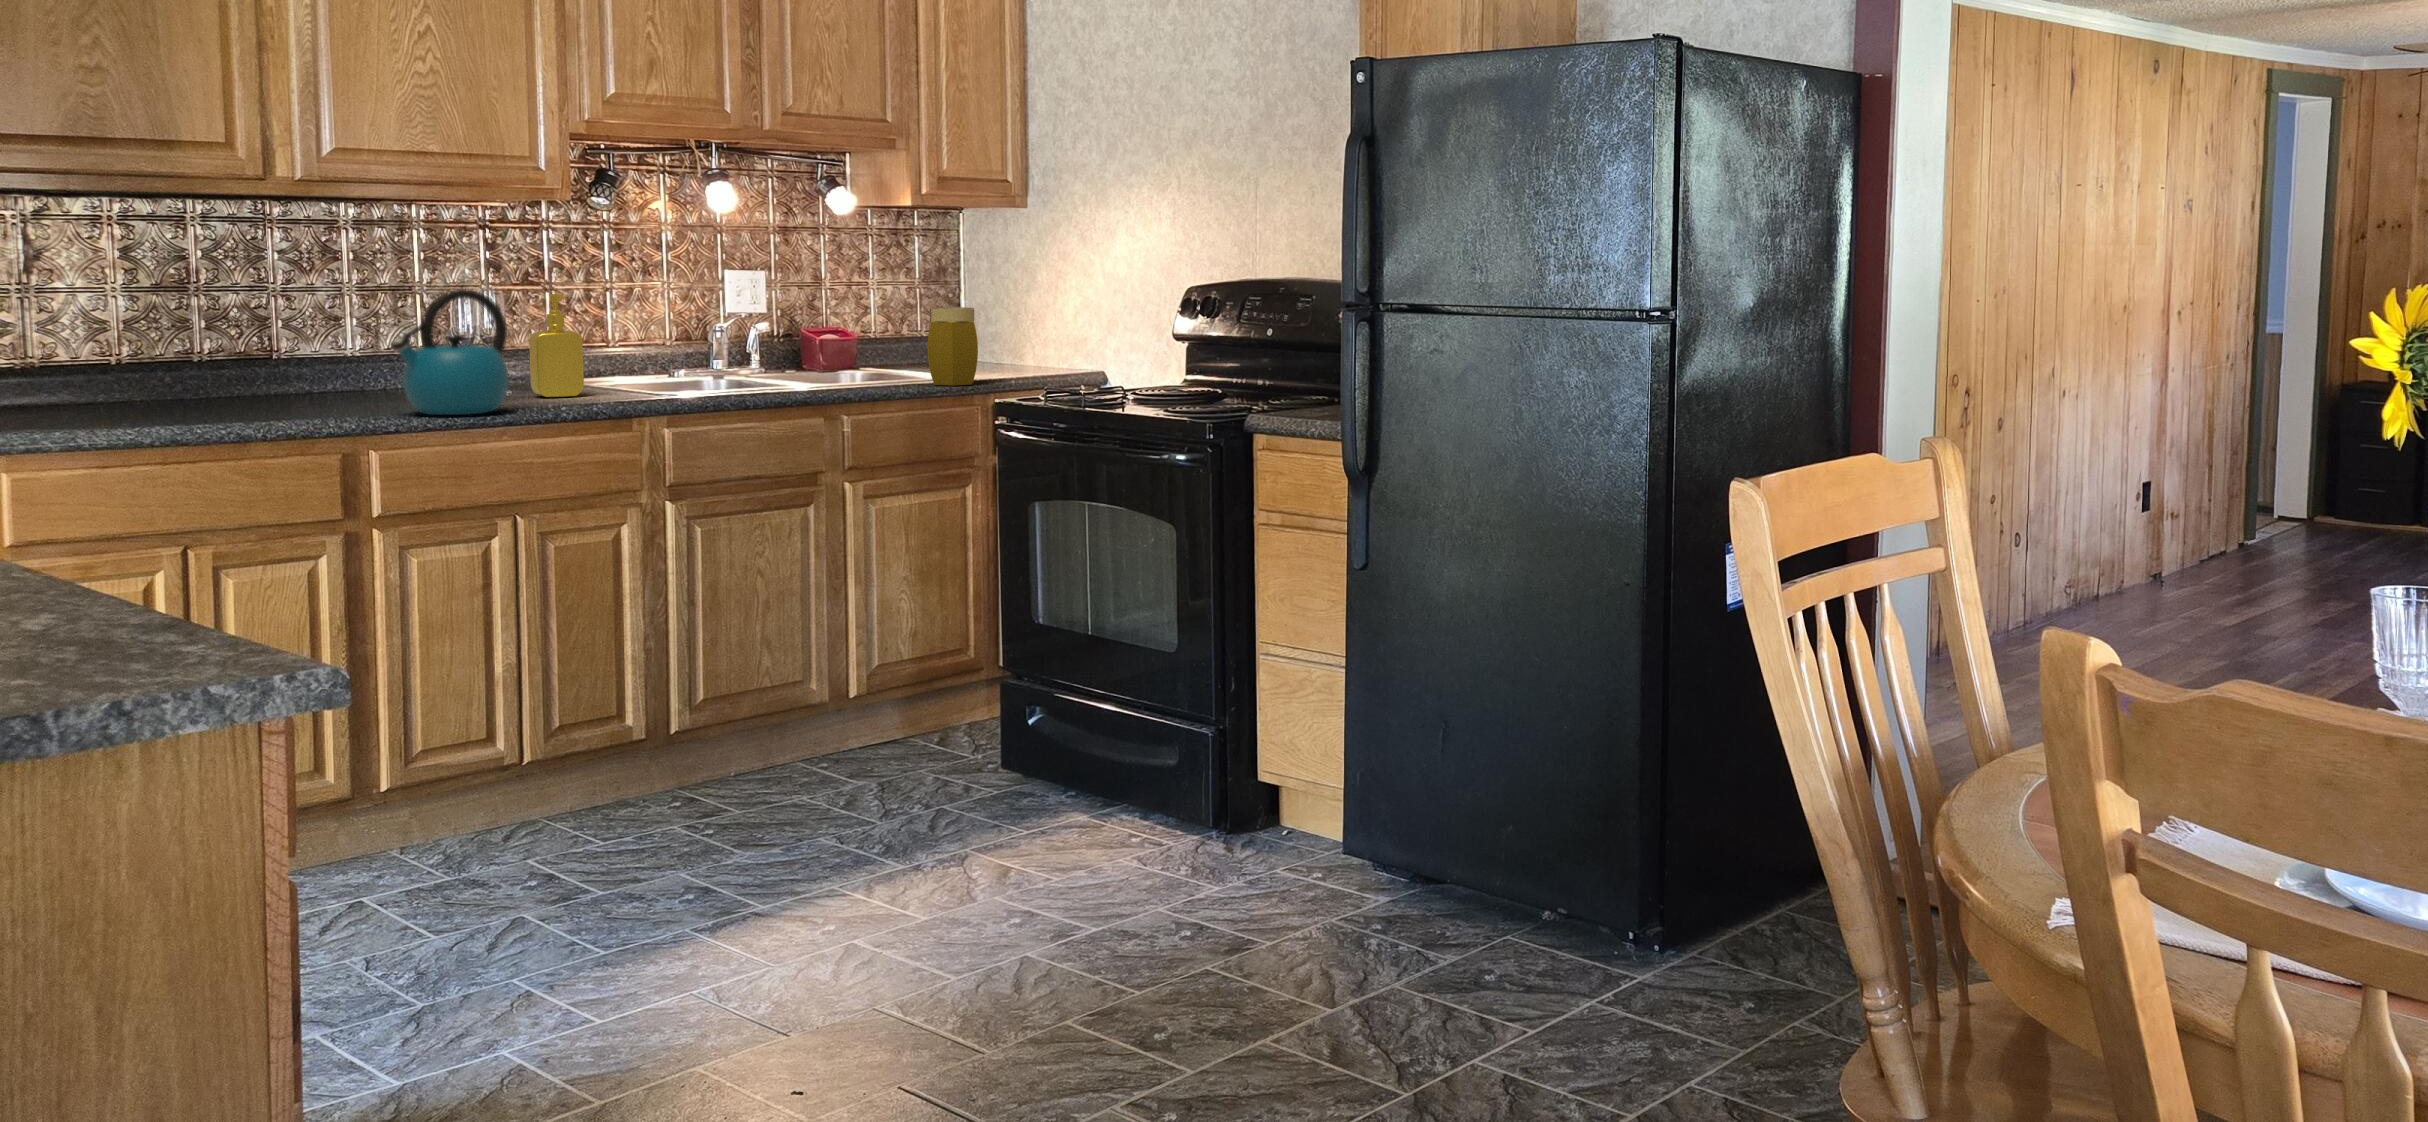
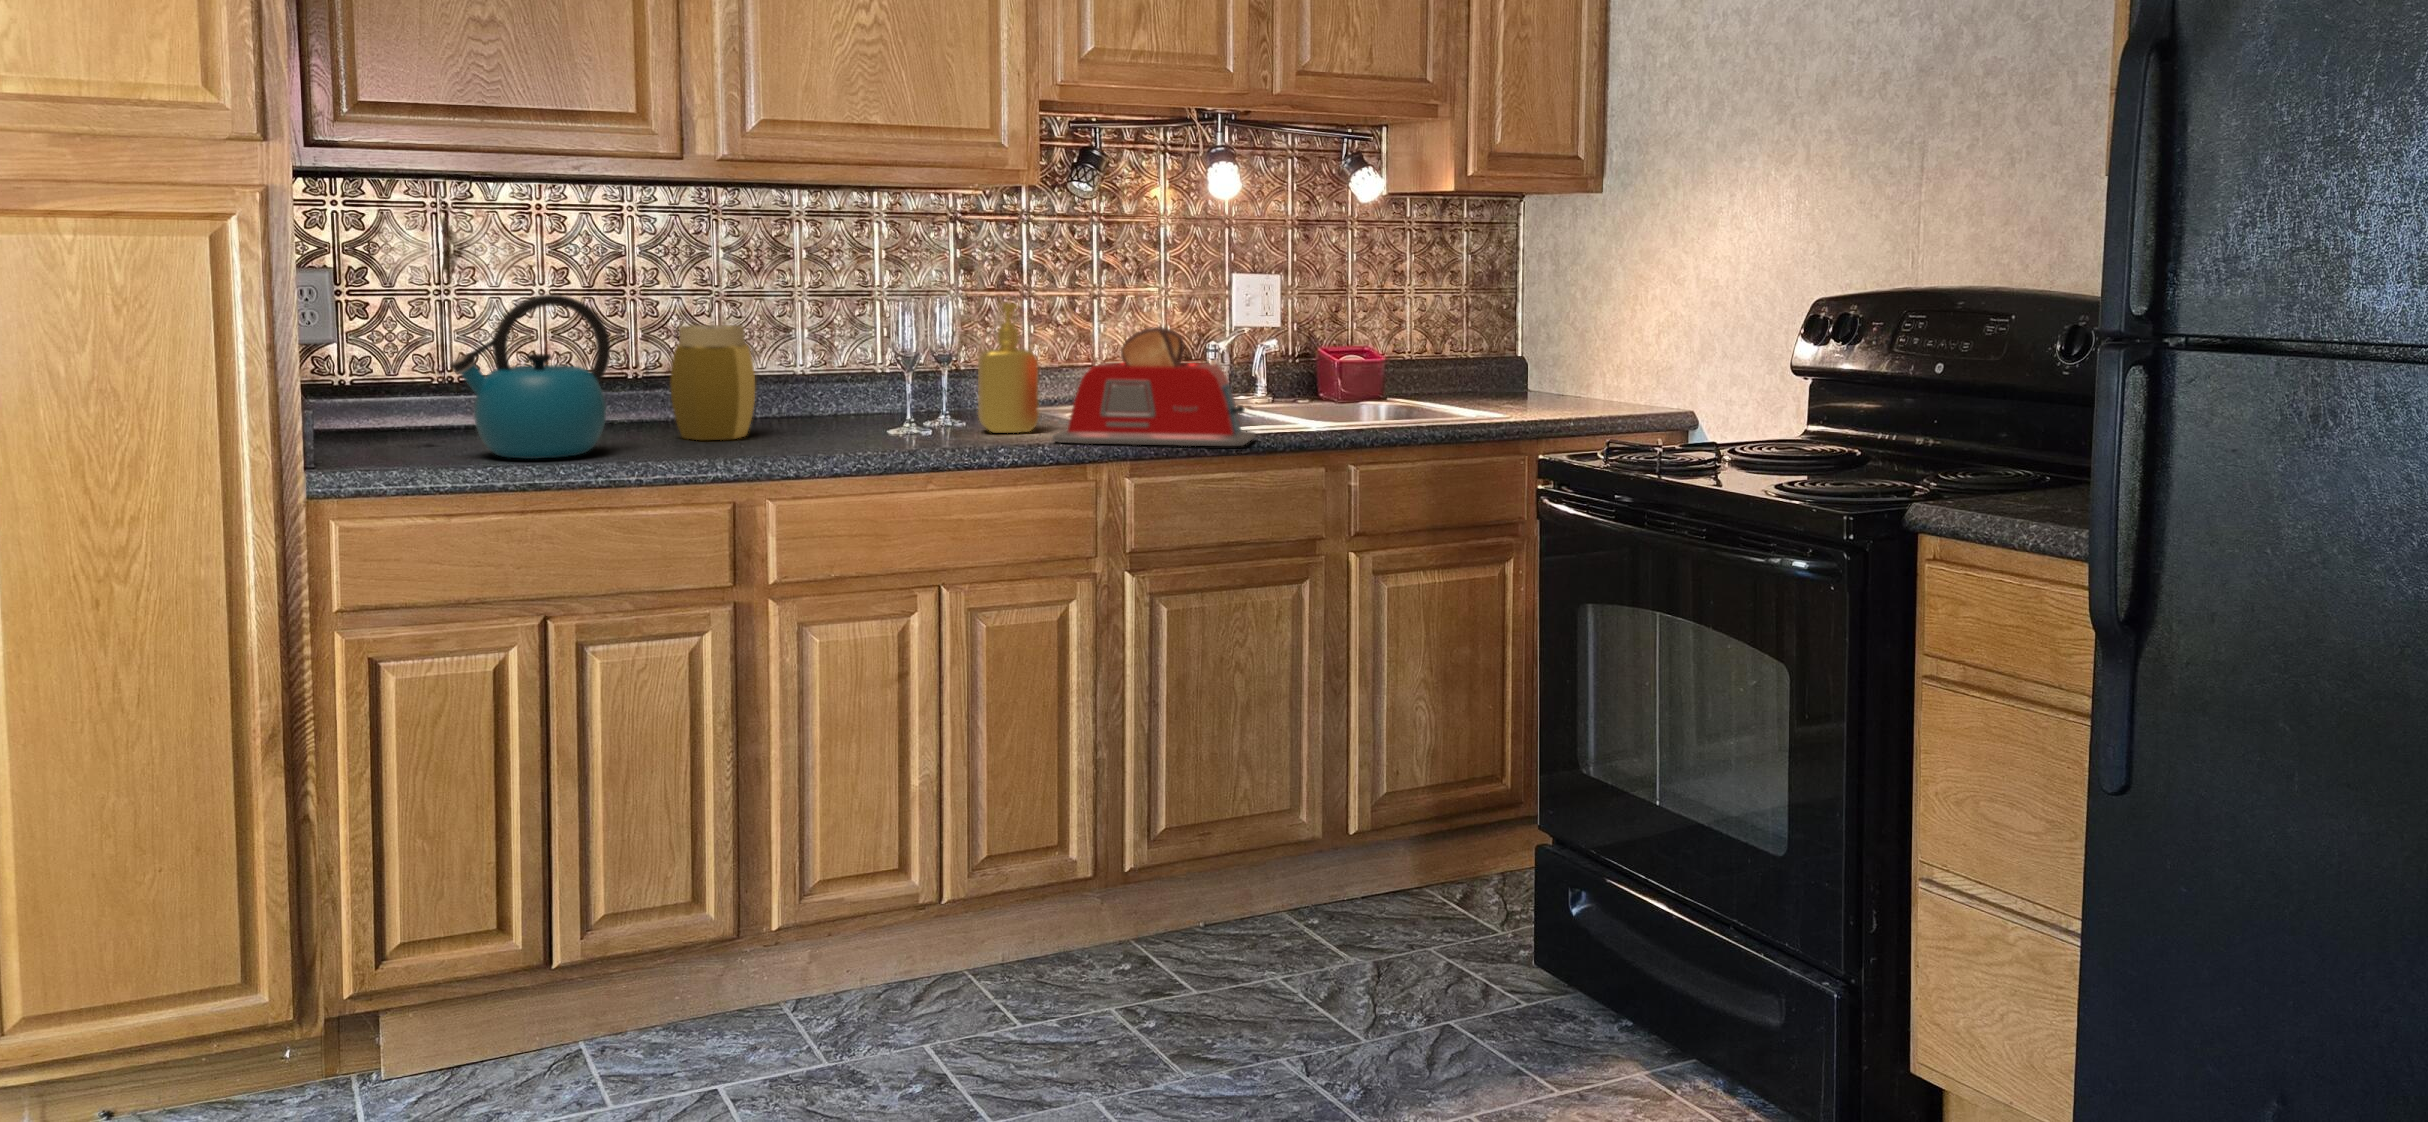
kettle: present [390,290,509,415] -> present [451,294,610,459]
jar: present [927,307,978,385] -> present [670,325,755,440]
toaster: none [602,311,768,402] -> present [1053,327,1255,446]

